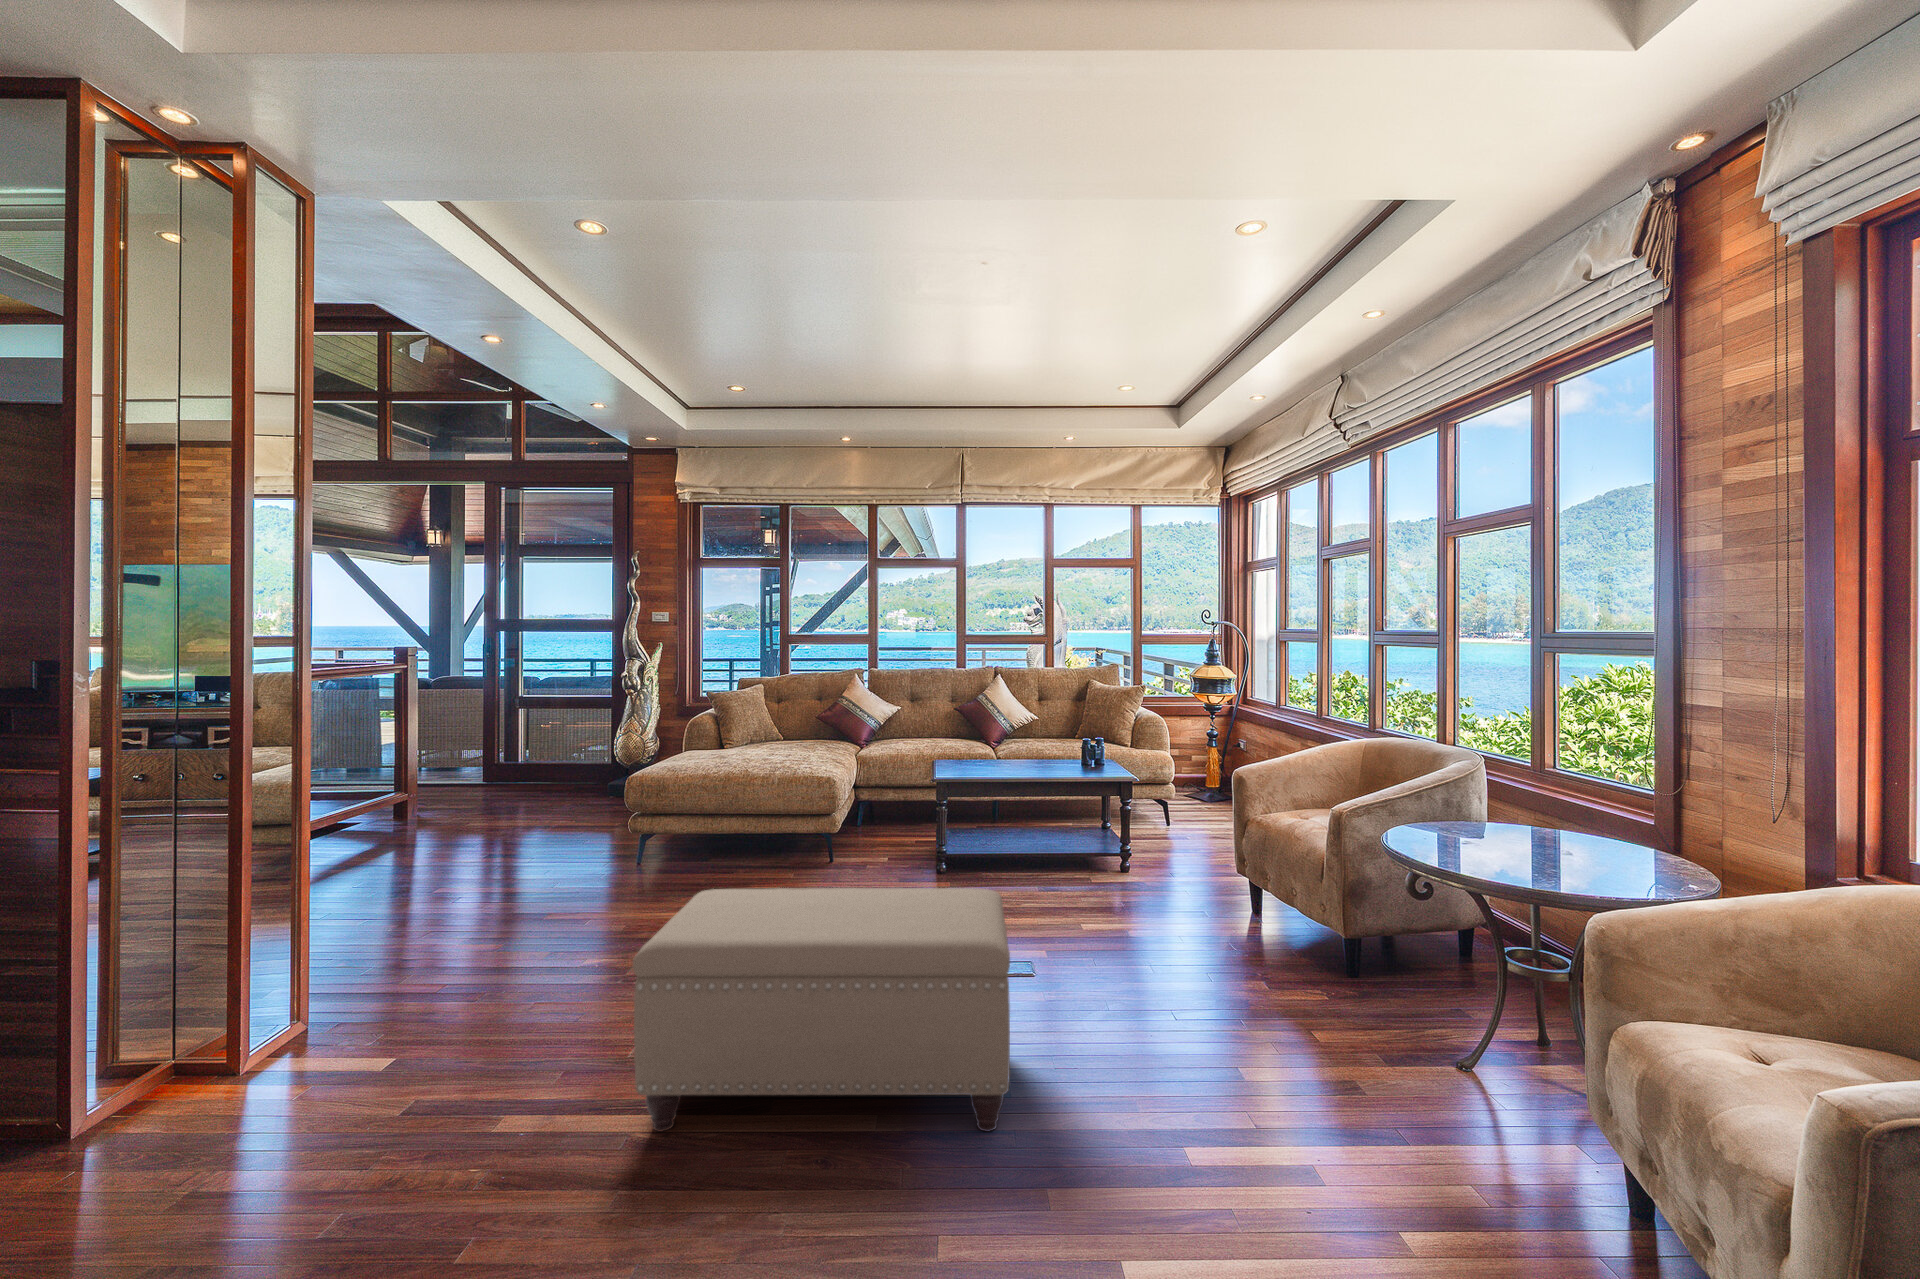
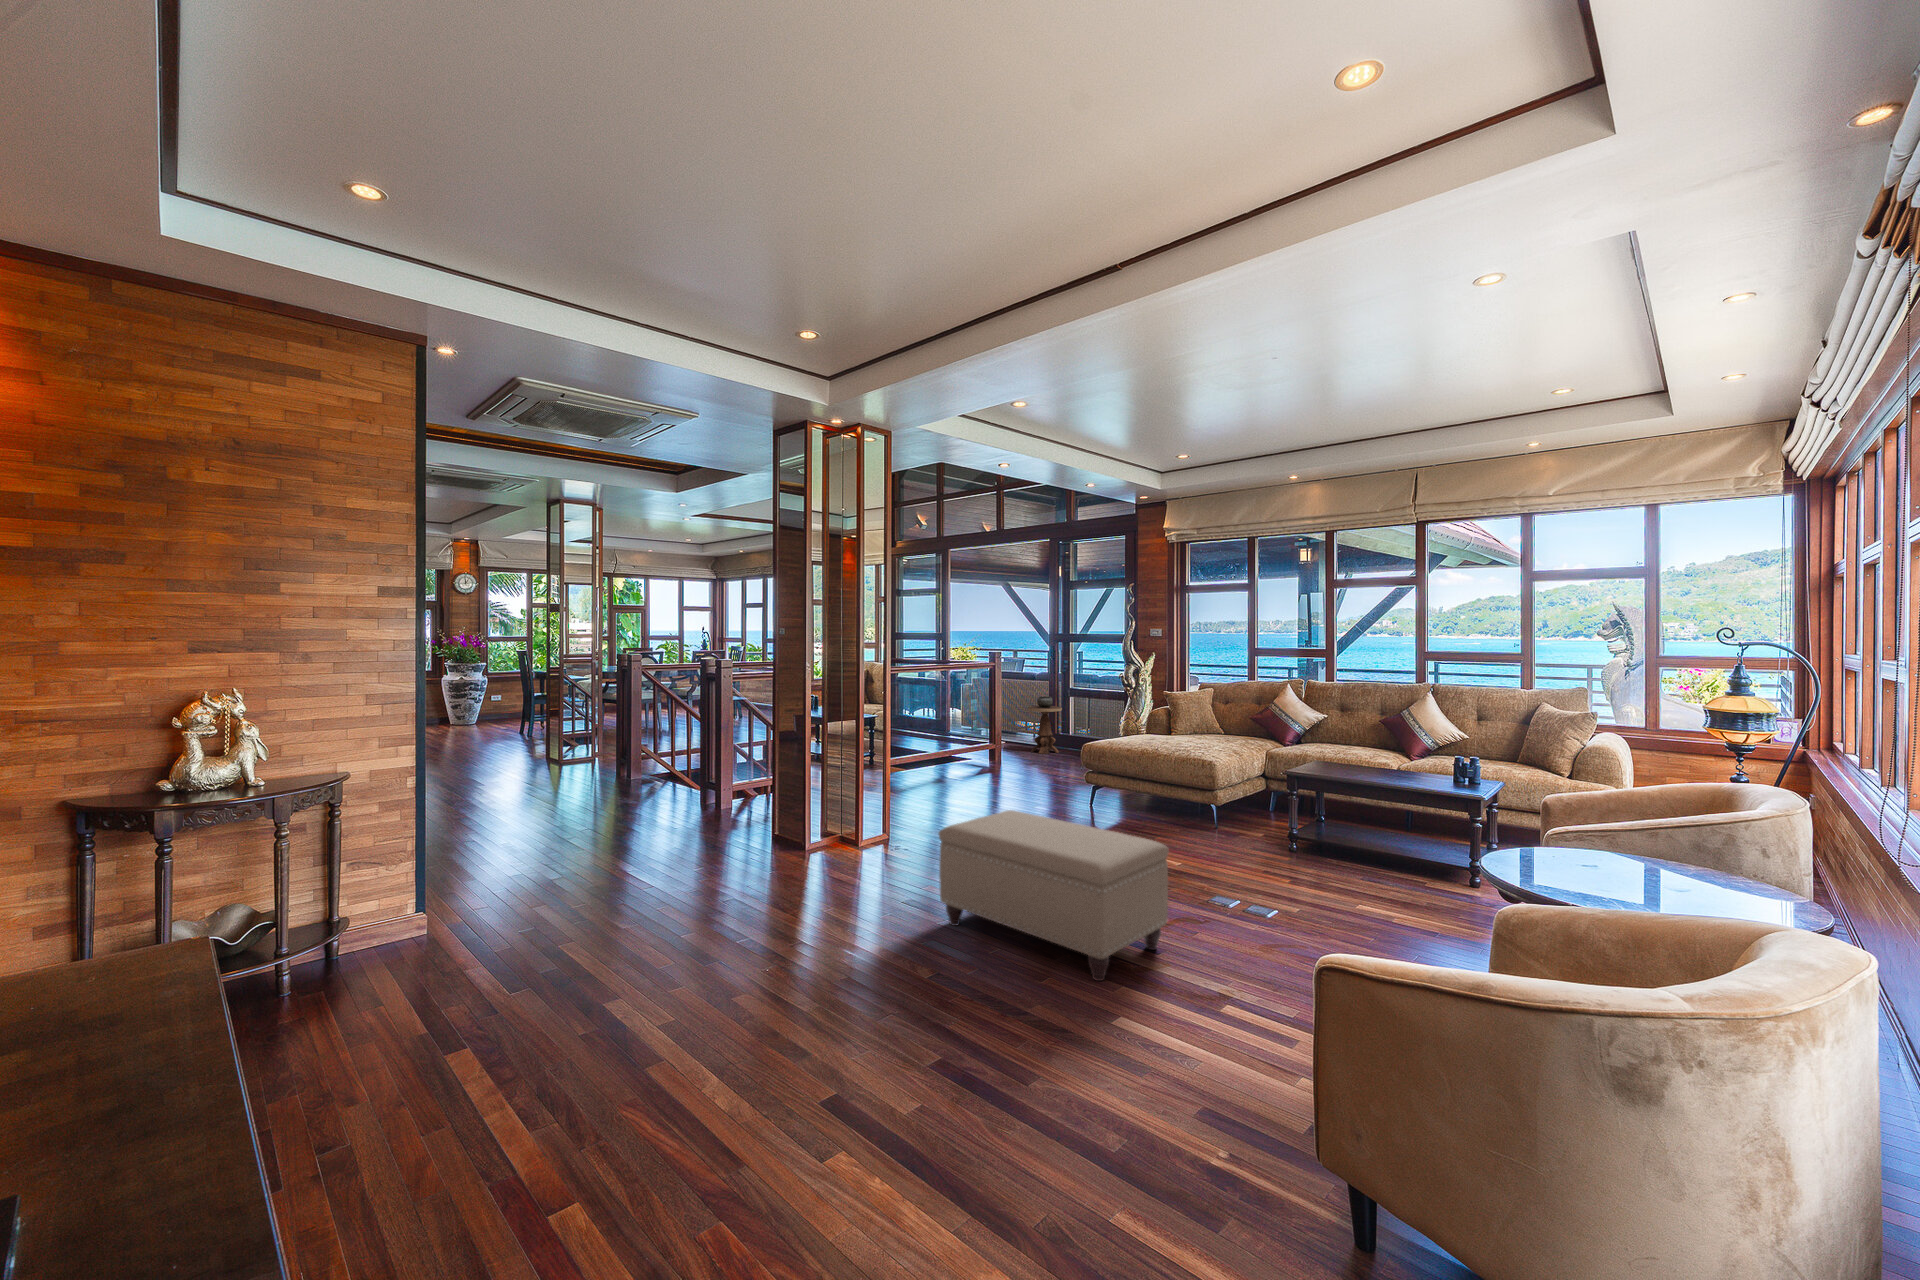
side table: none [458,714,516,801] -> present [1028,697,1062,754]

